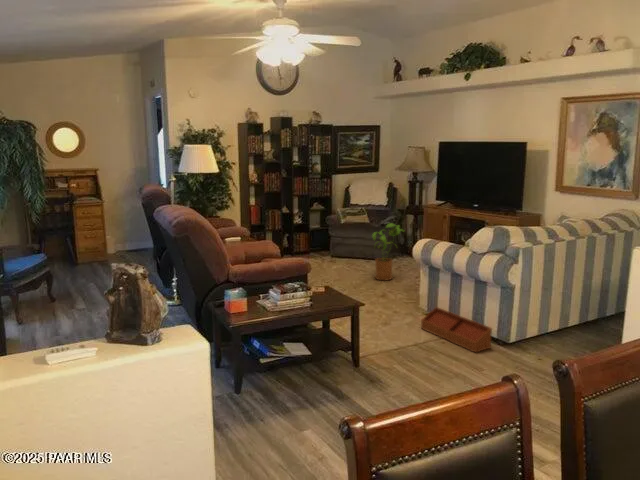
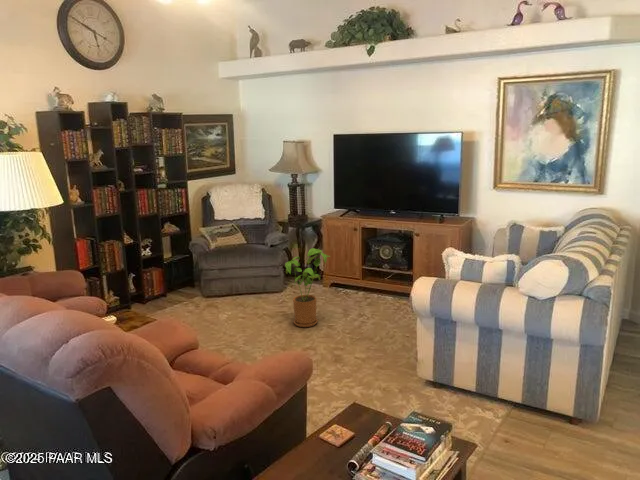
storage bin: present [421,307,492,352] -> none [446,376,571,448]

